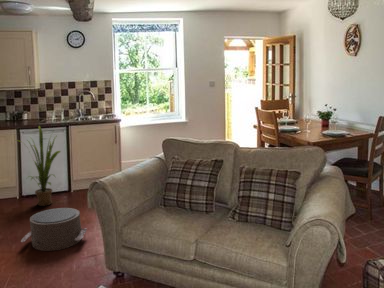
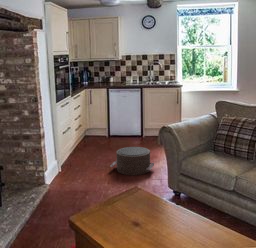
house plant: present [31,126,60,206] -> none [105,87,137,145]

